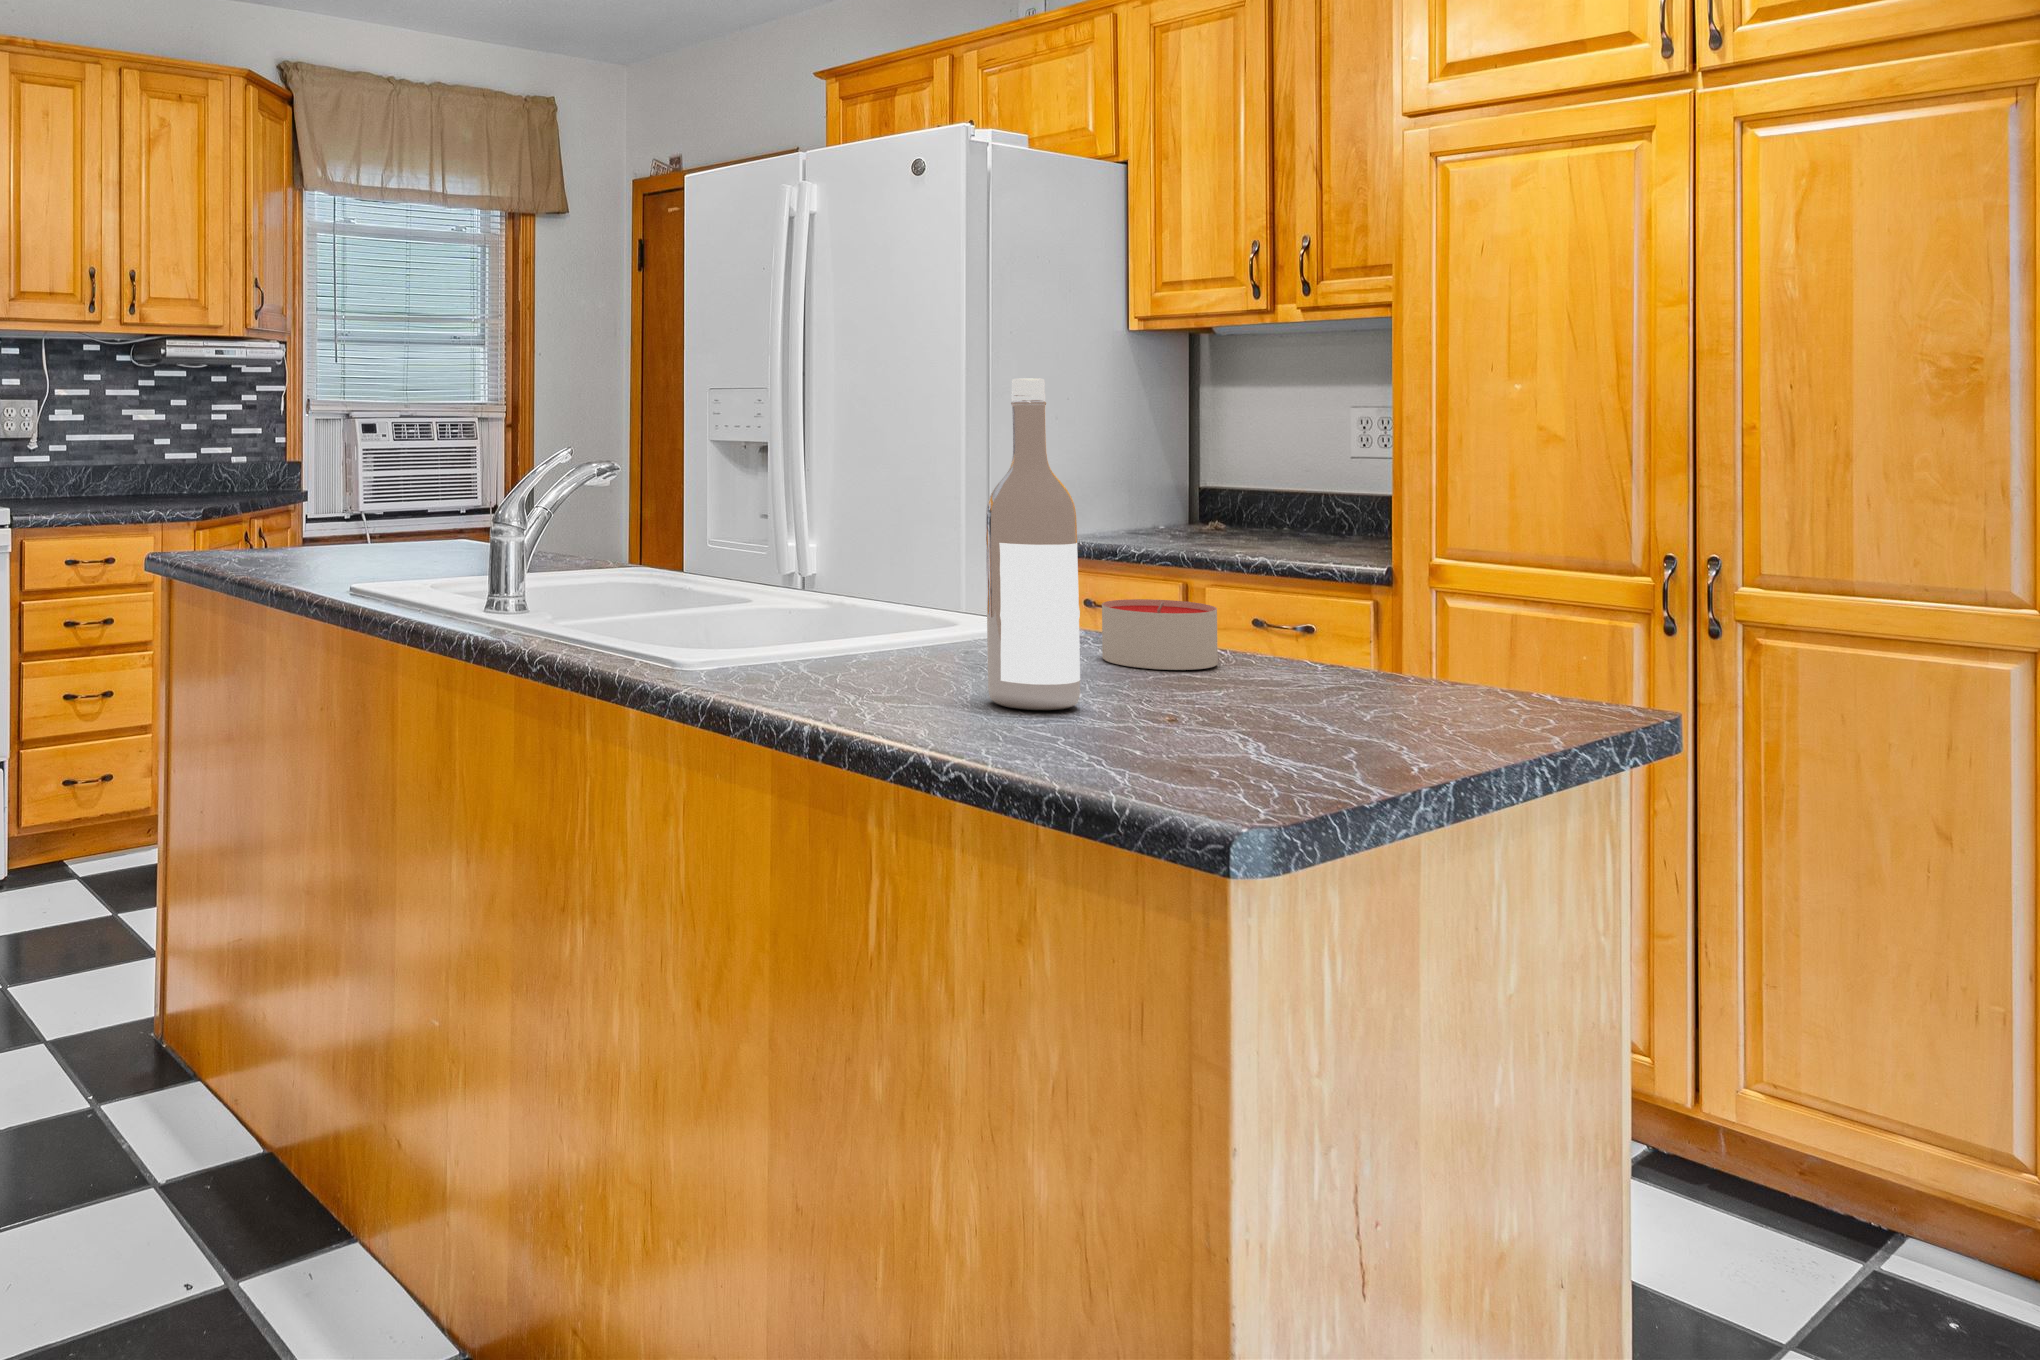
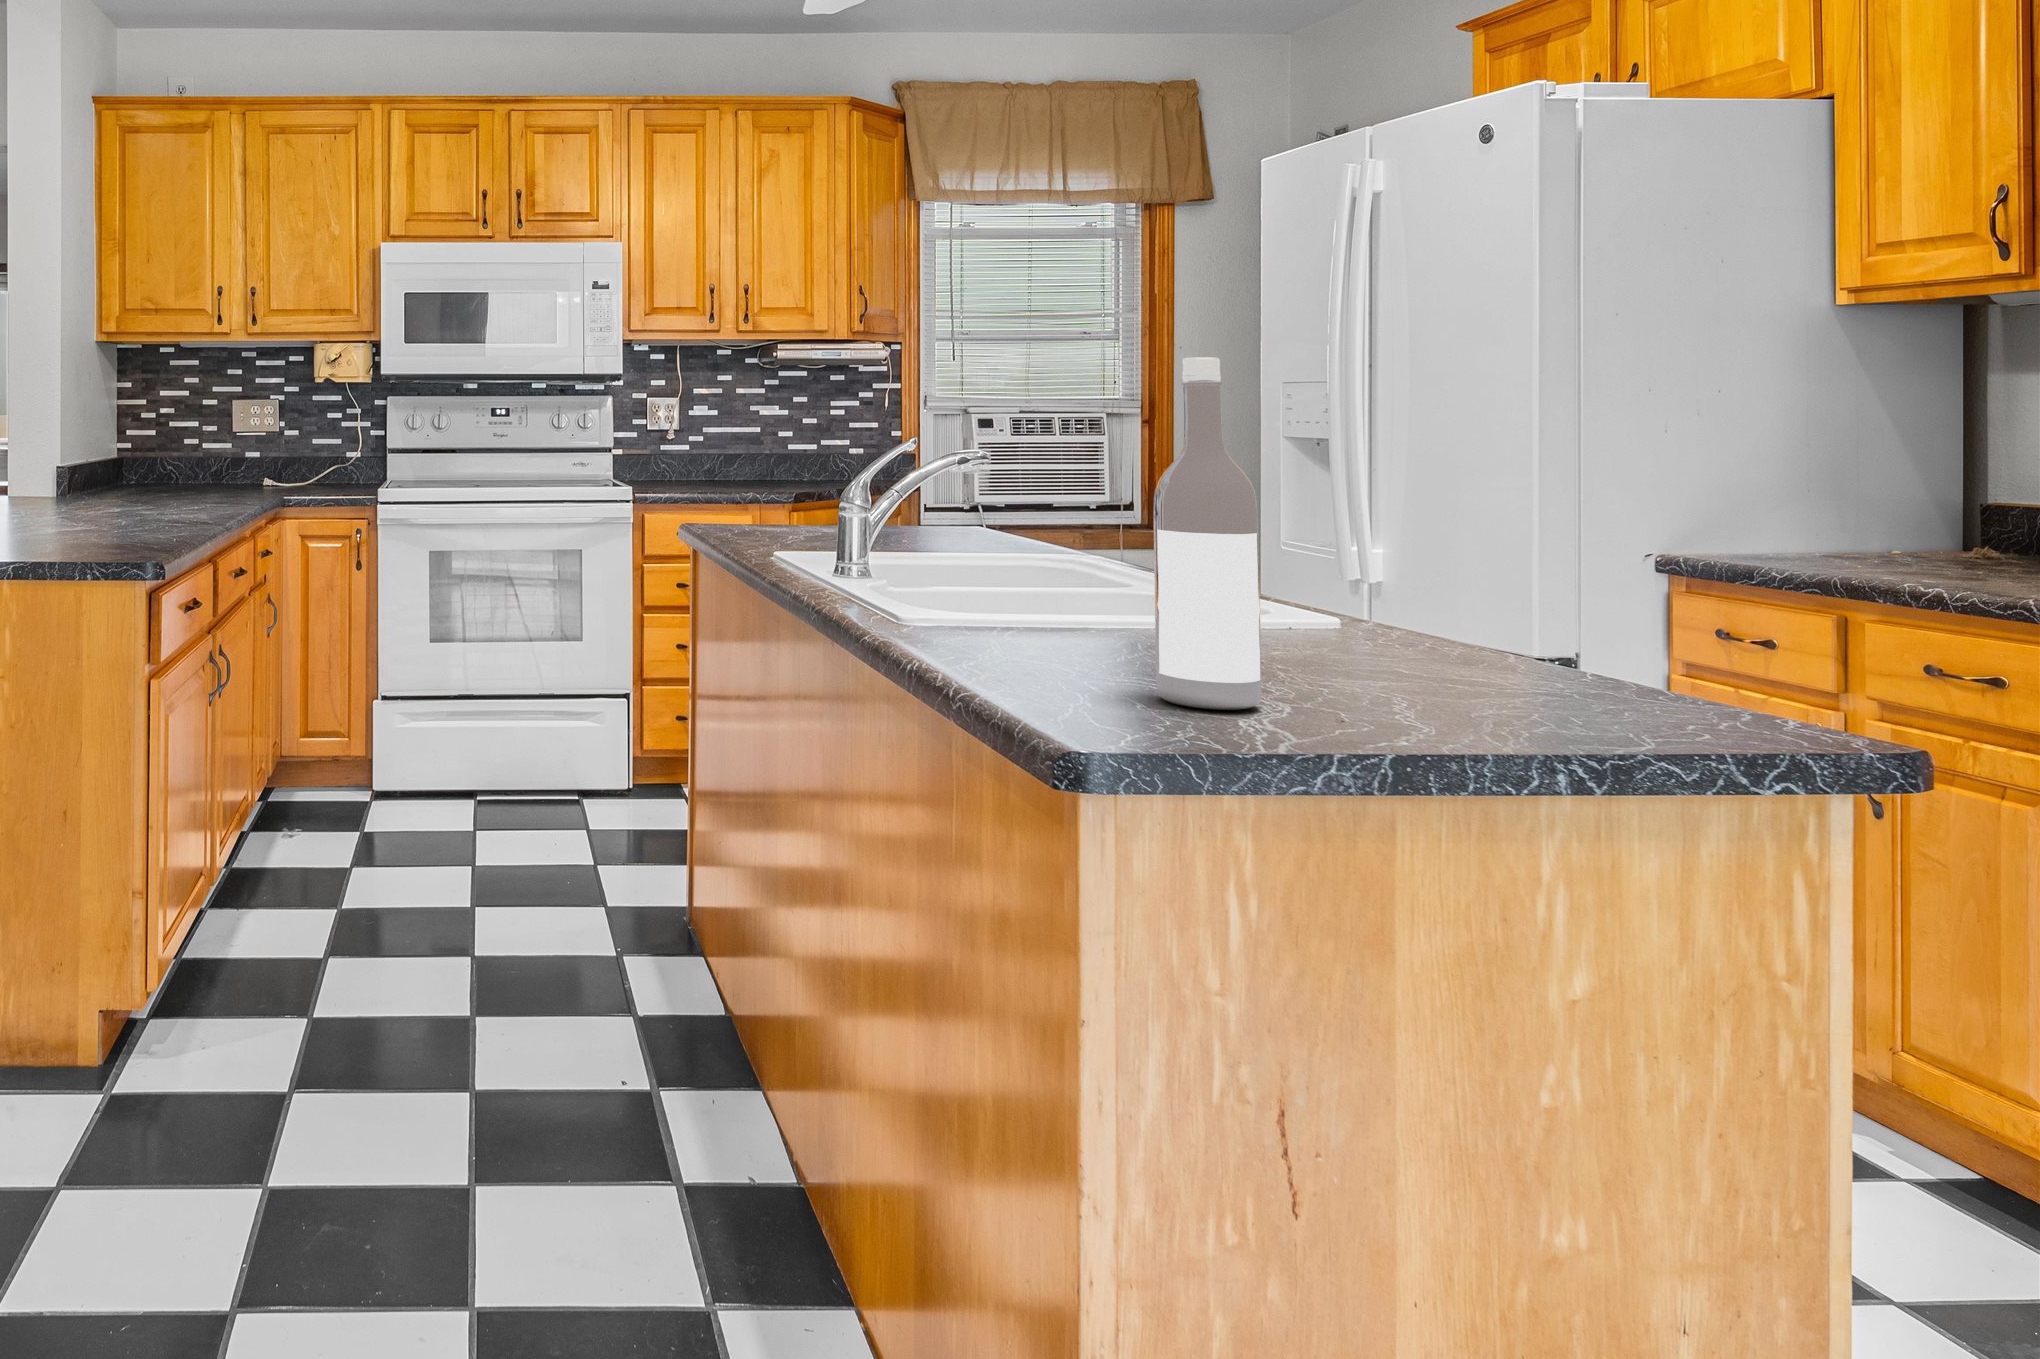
candle: present [1102,599,1218,670] -> none [1425,611,1580,696]

